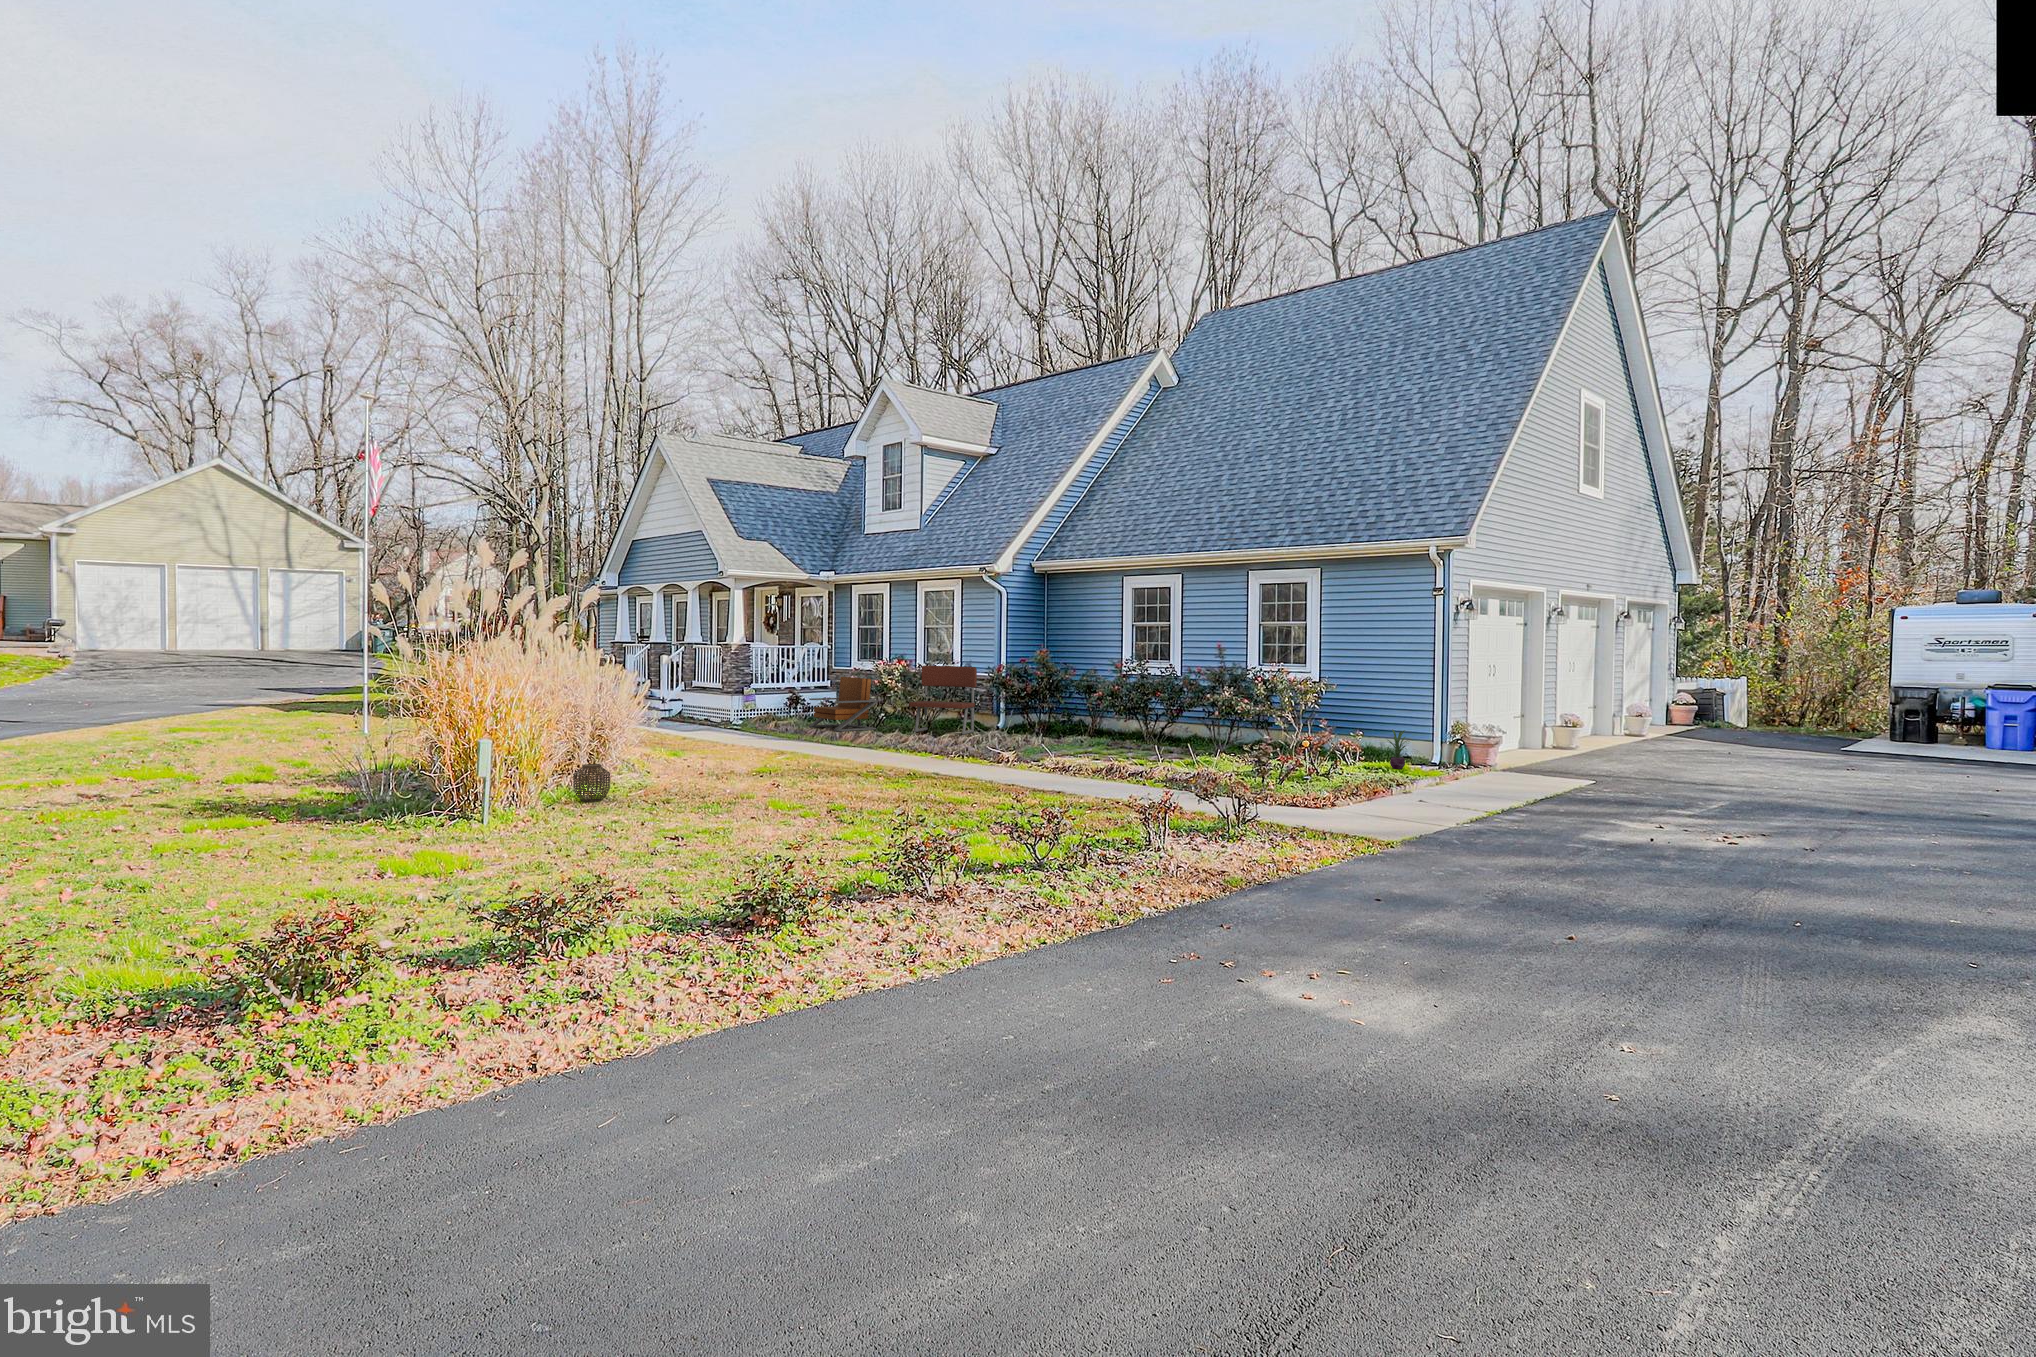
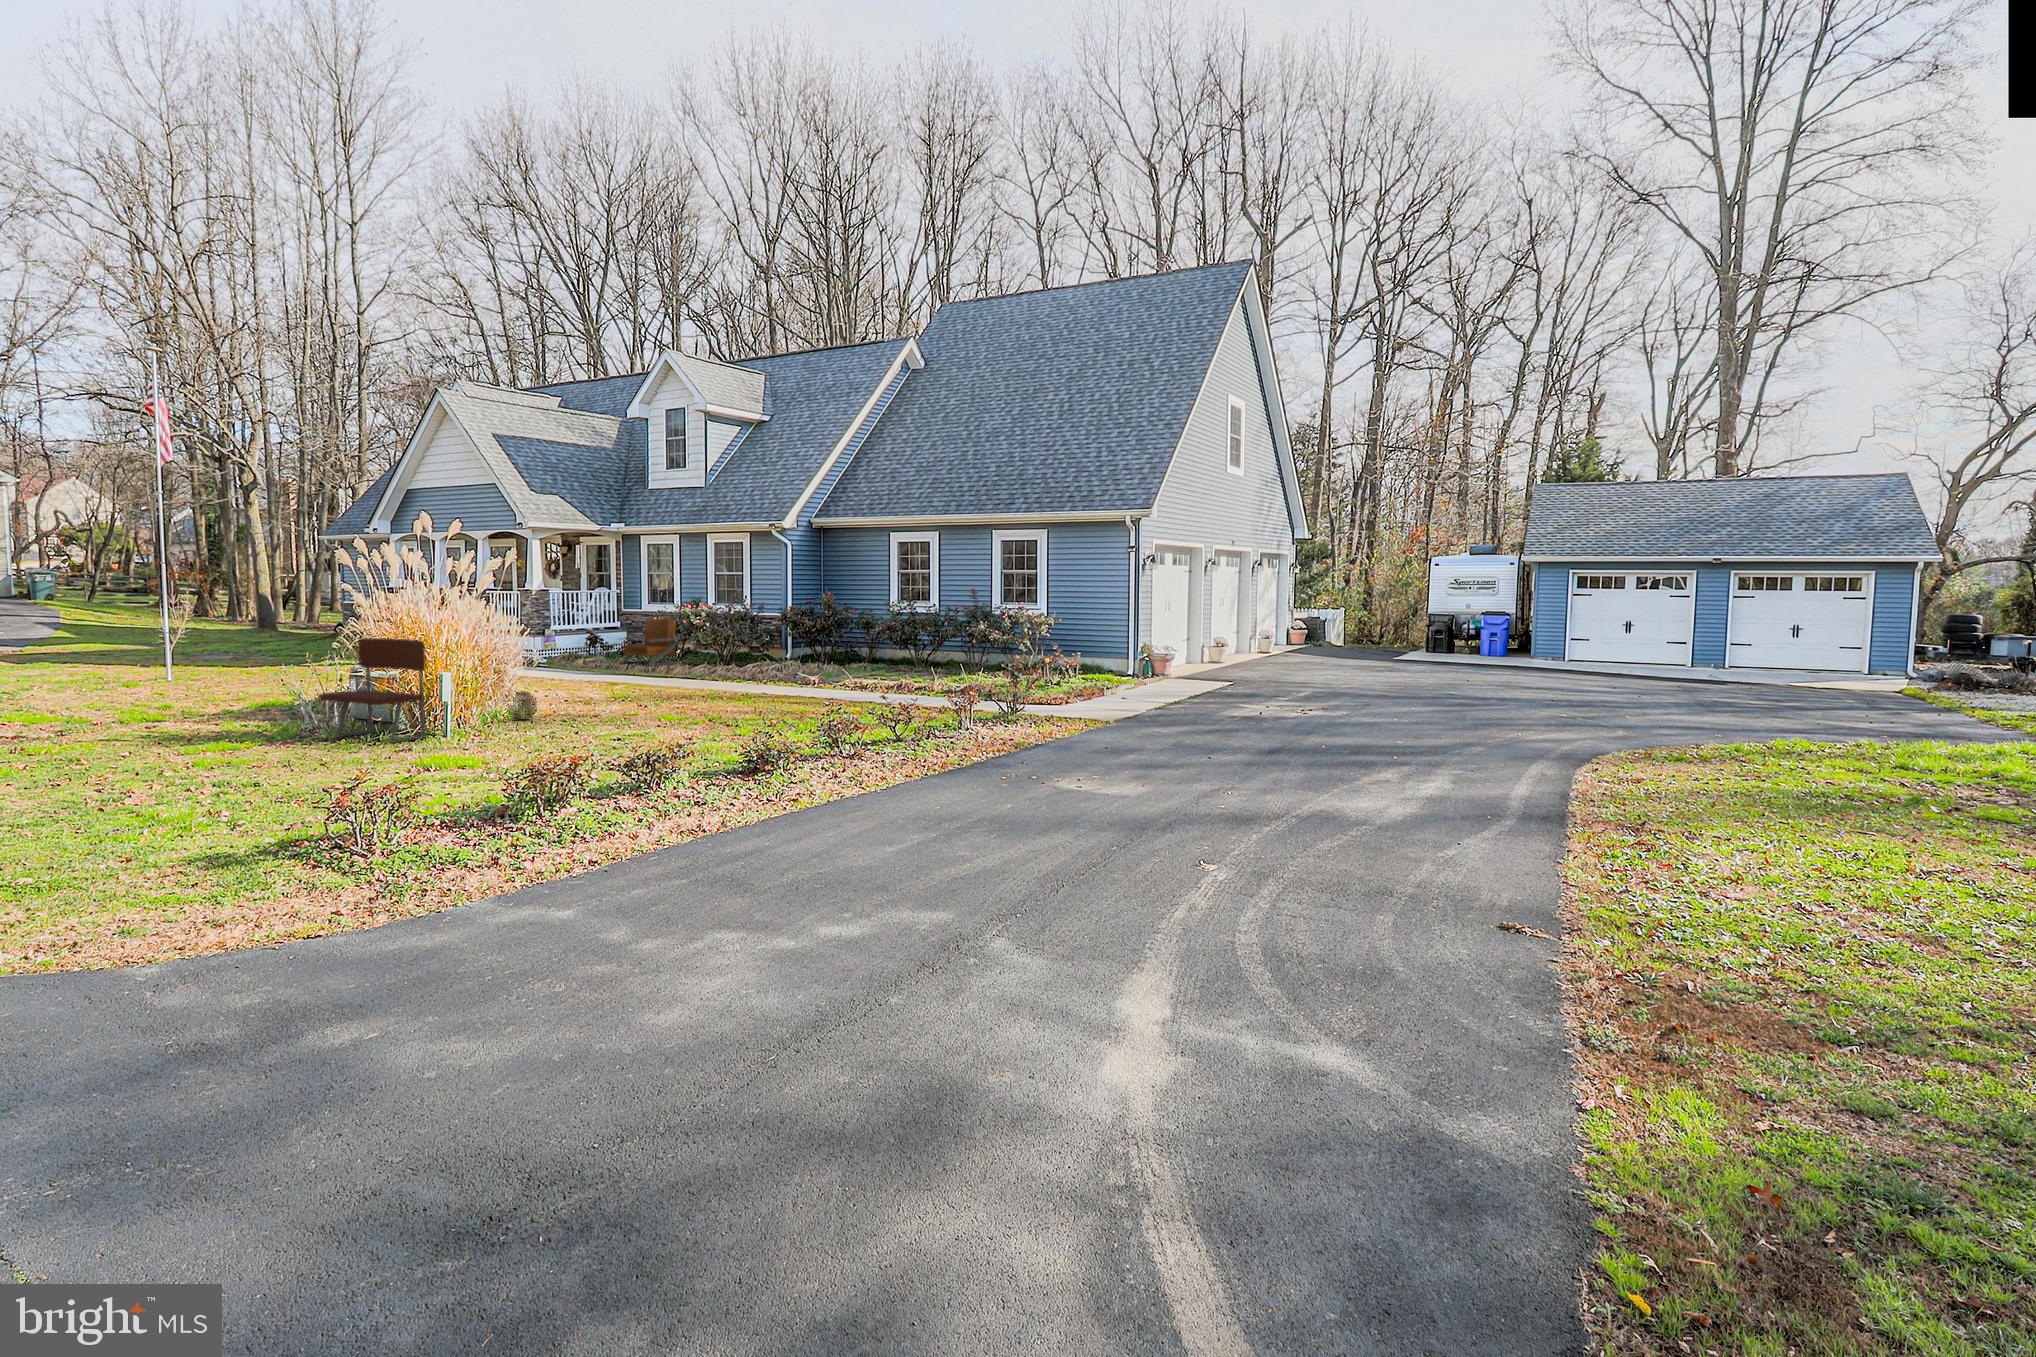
bench: present [909,666,977,734] -> present [319,638,427,743]
decorative plant: present [1387,729,1406,769] -> none [1091,650,1121,679]

